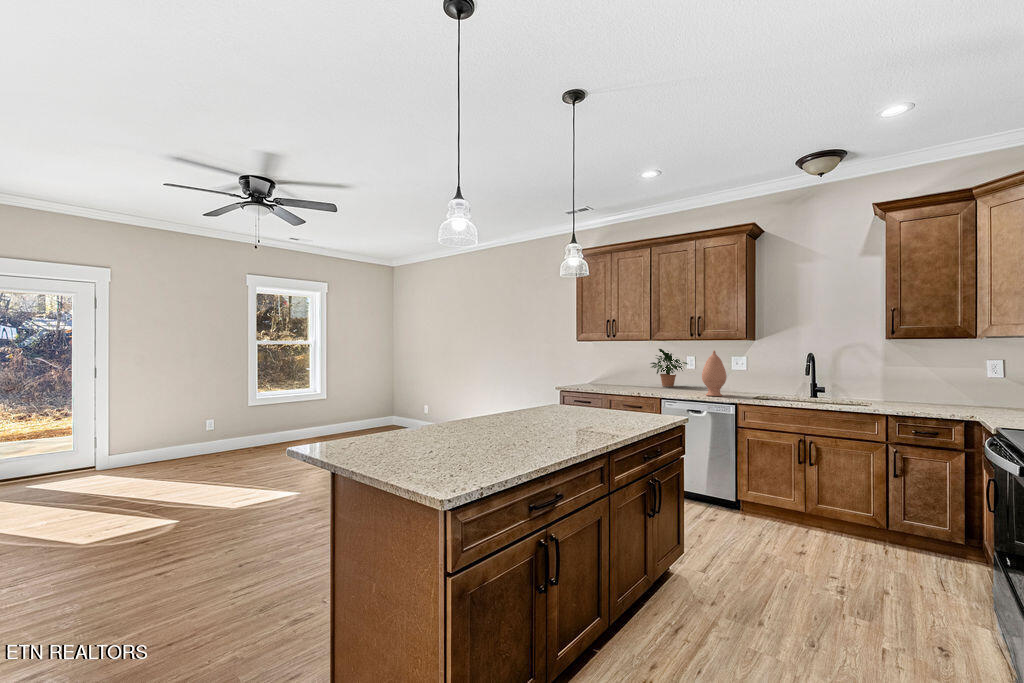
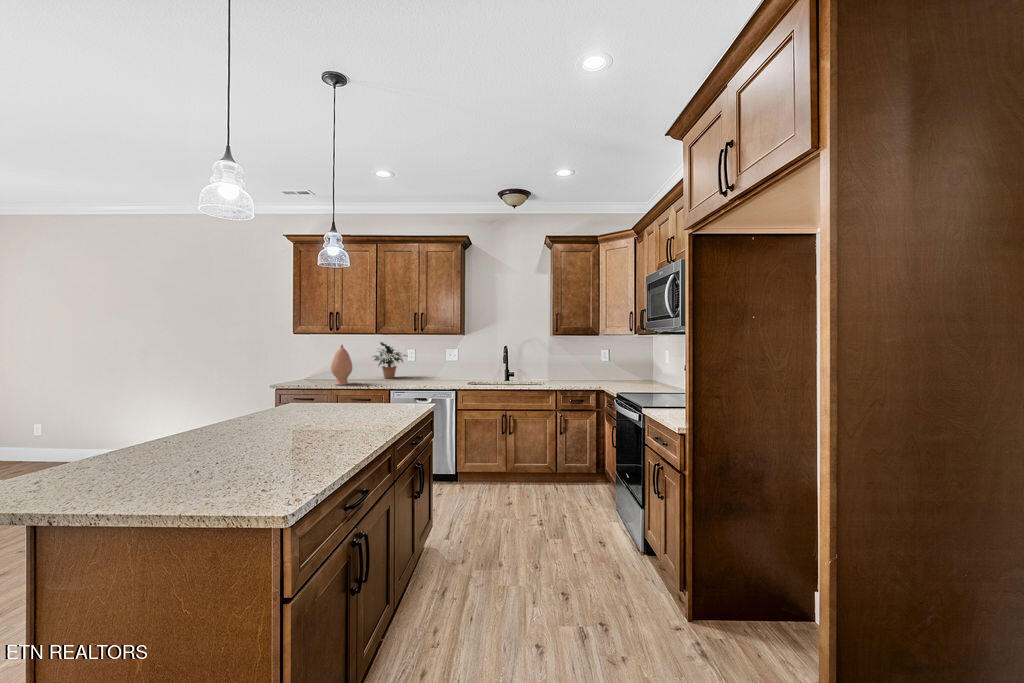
vase: present [702,350,726,396] -> present [331,345,352,385]

